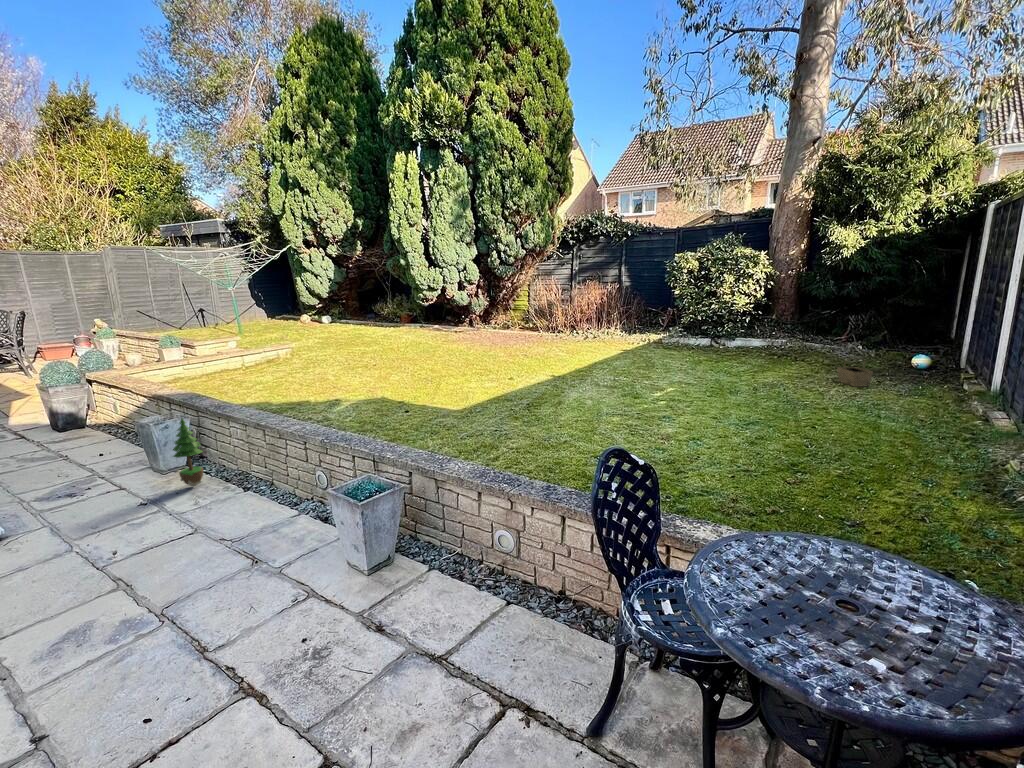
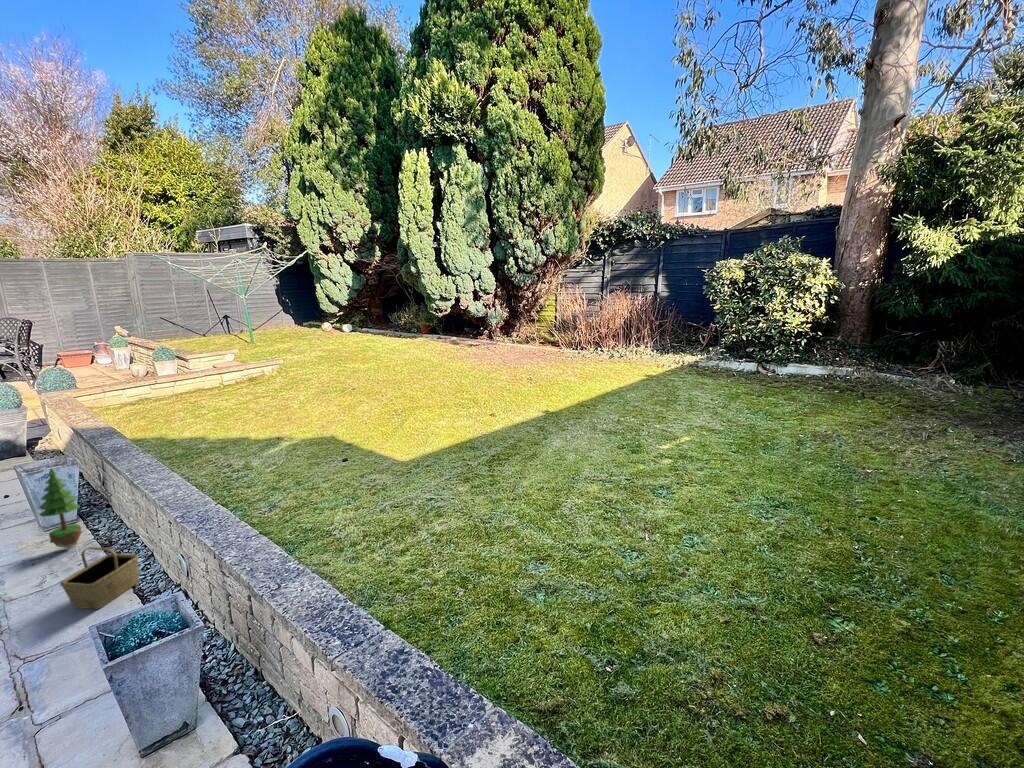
basket: present [837,361,873,387] -> present [60,547,139,609]

